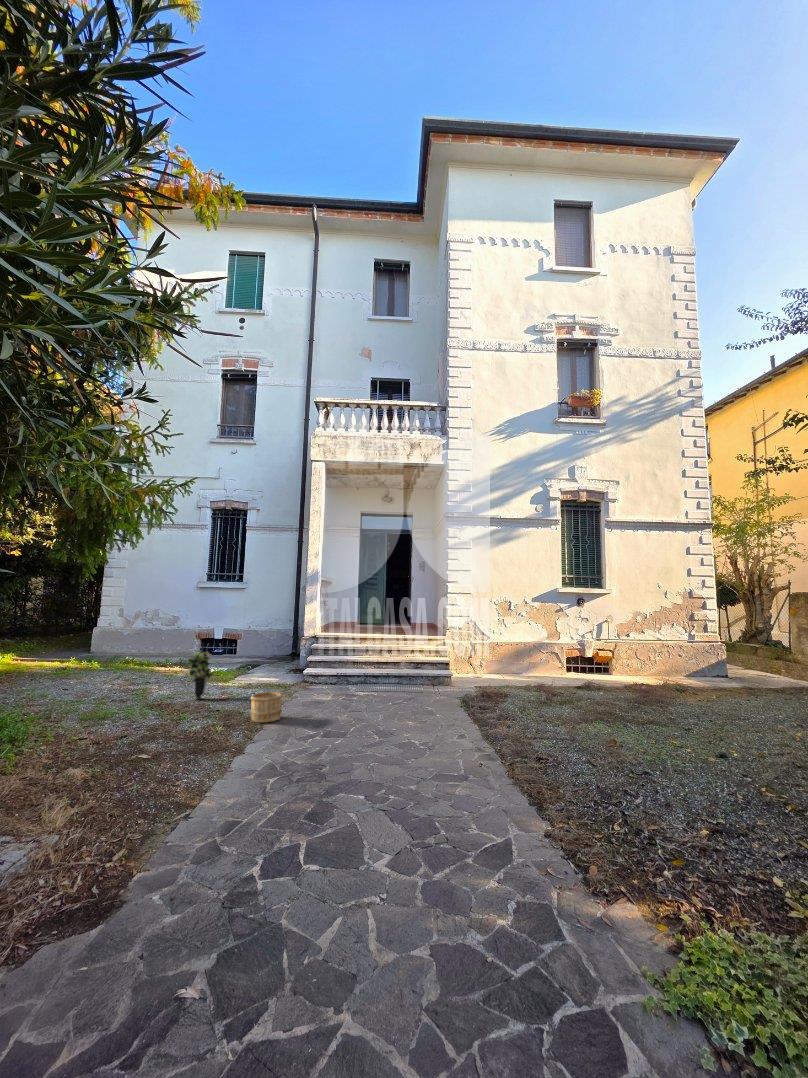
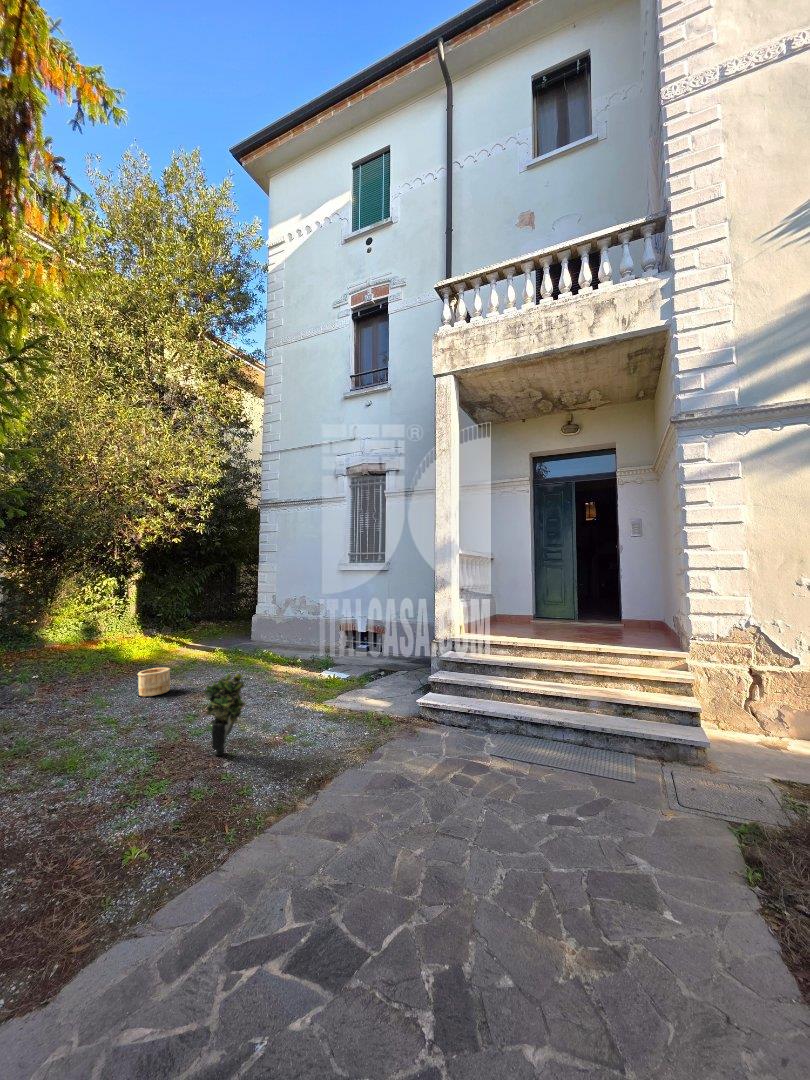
wooden bucket: present [250,692,282,723] -> present [137,667,171,697]

